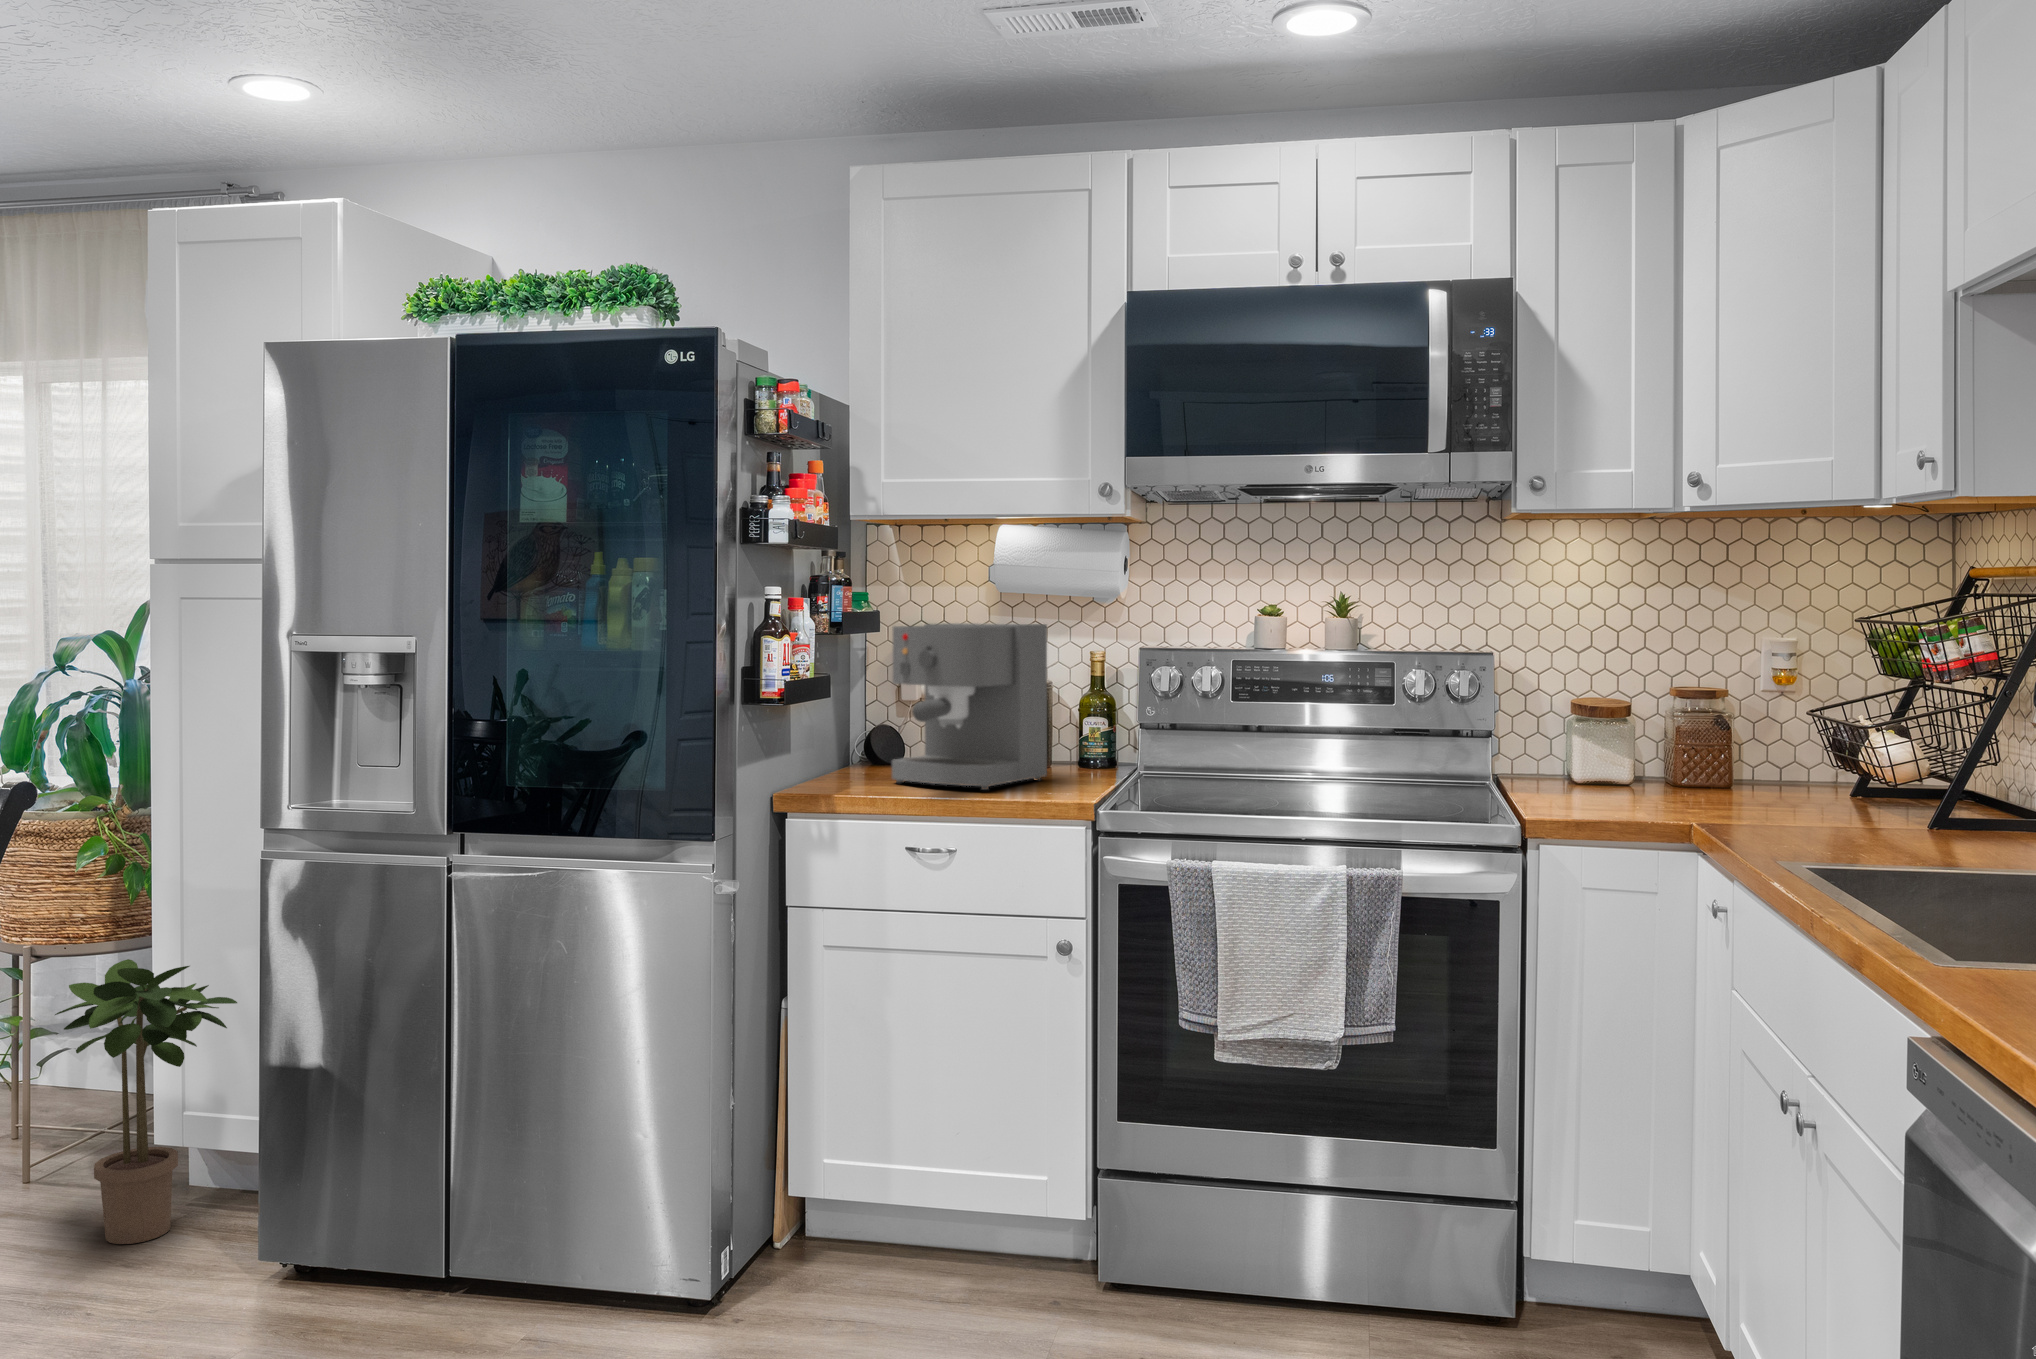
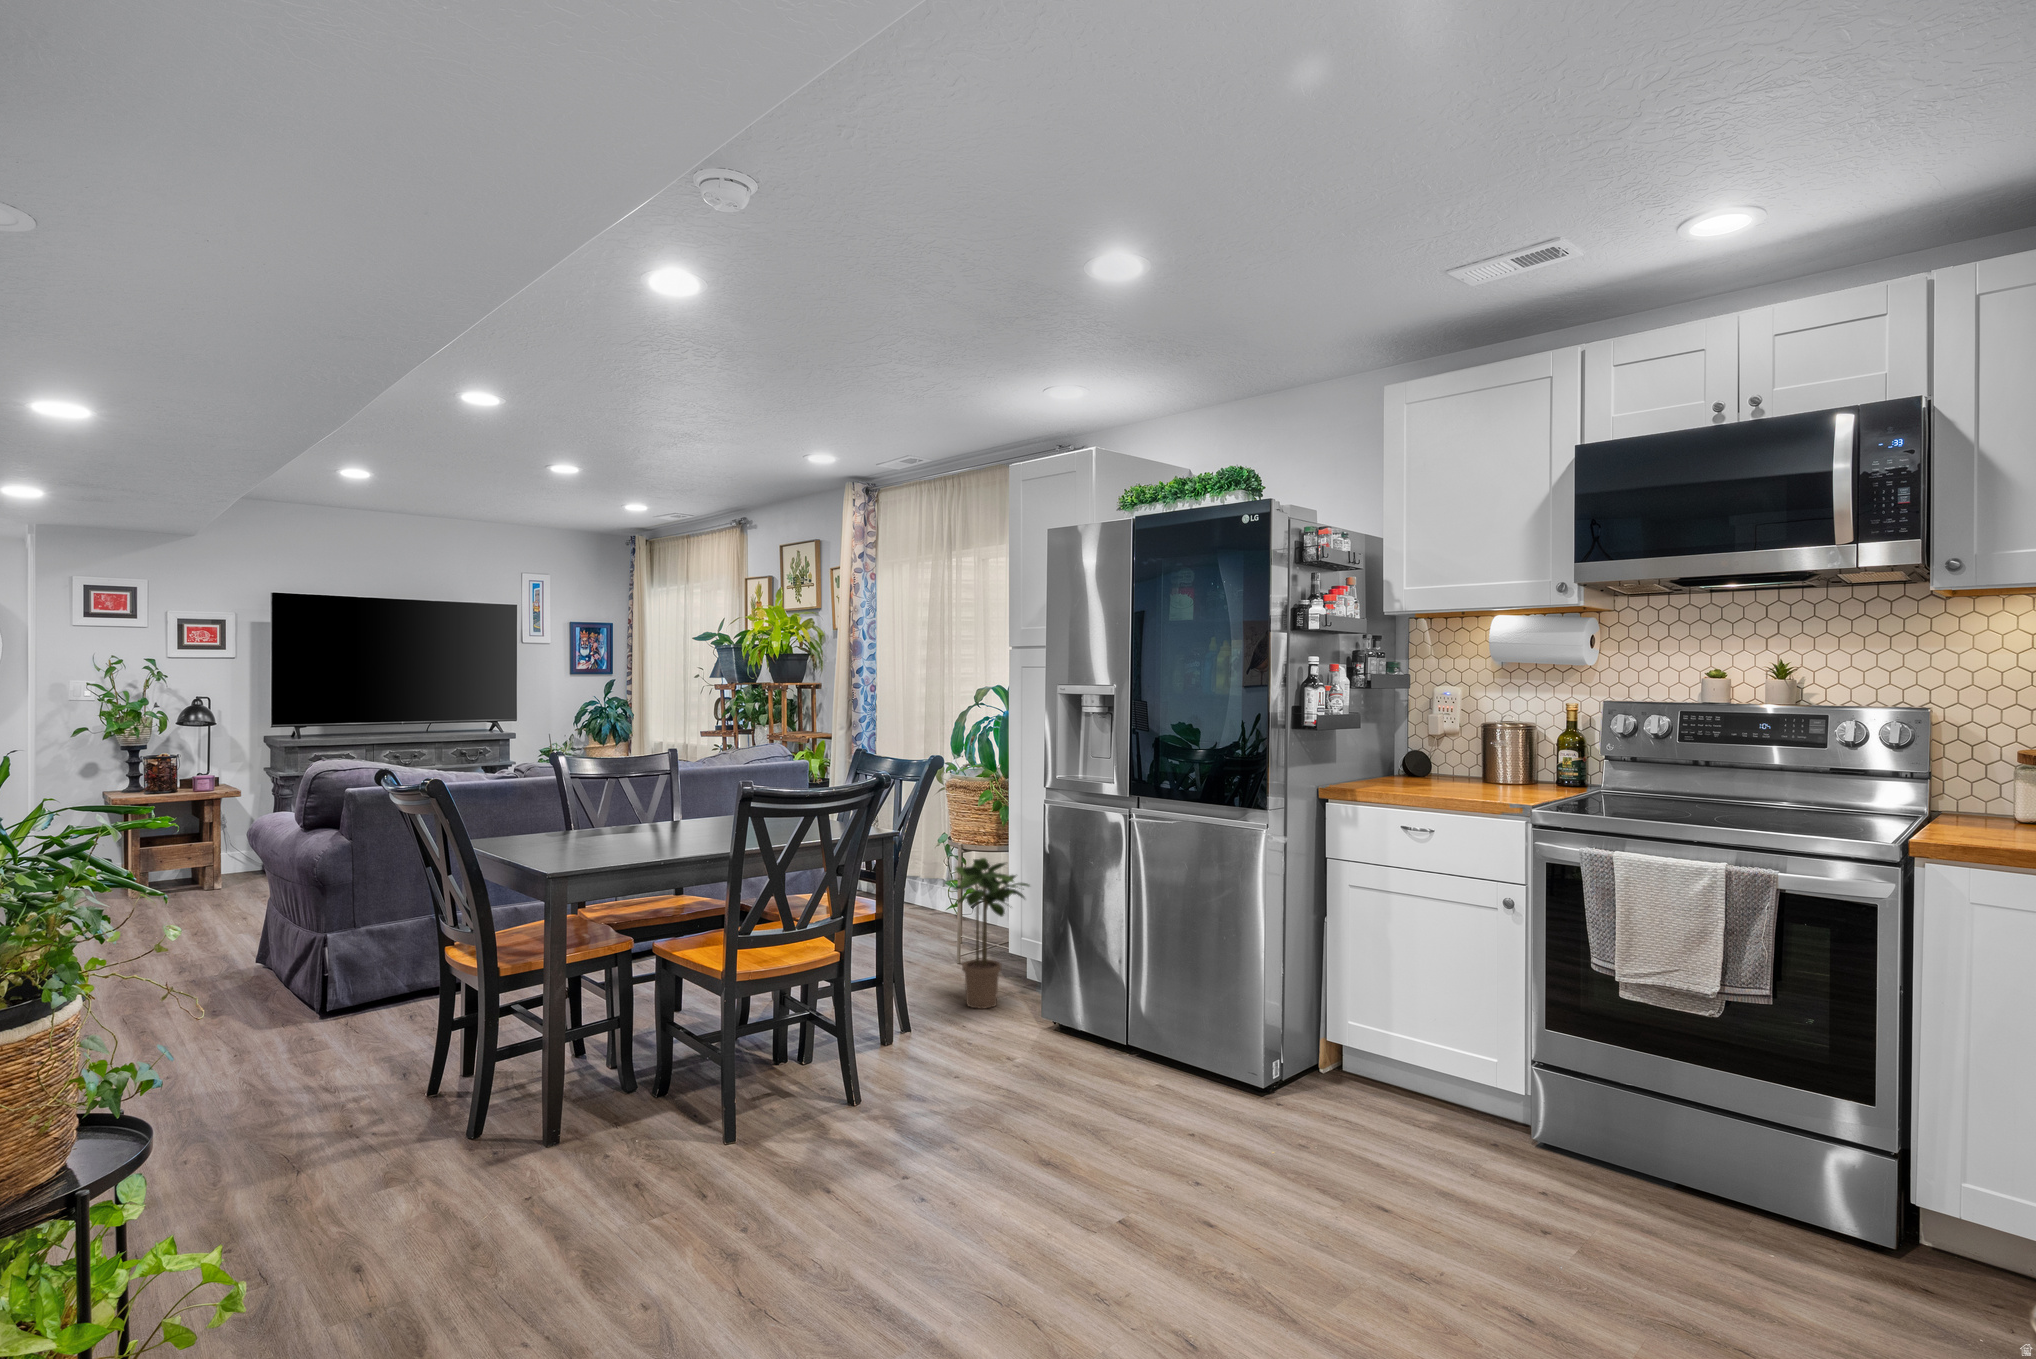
coffee maker: present [892,623,1047,790] -> none [1404,681,1520,794]

